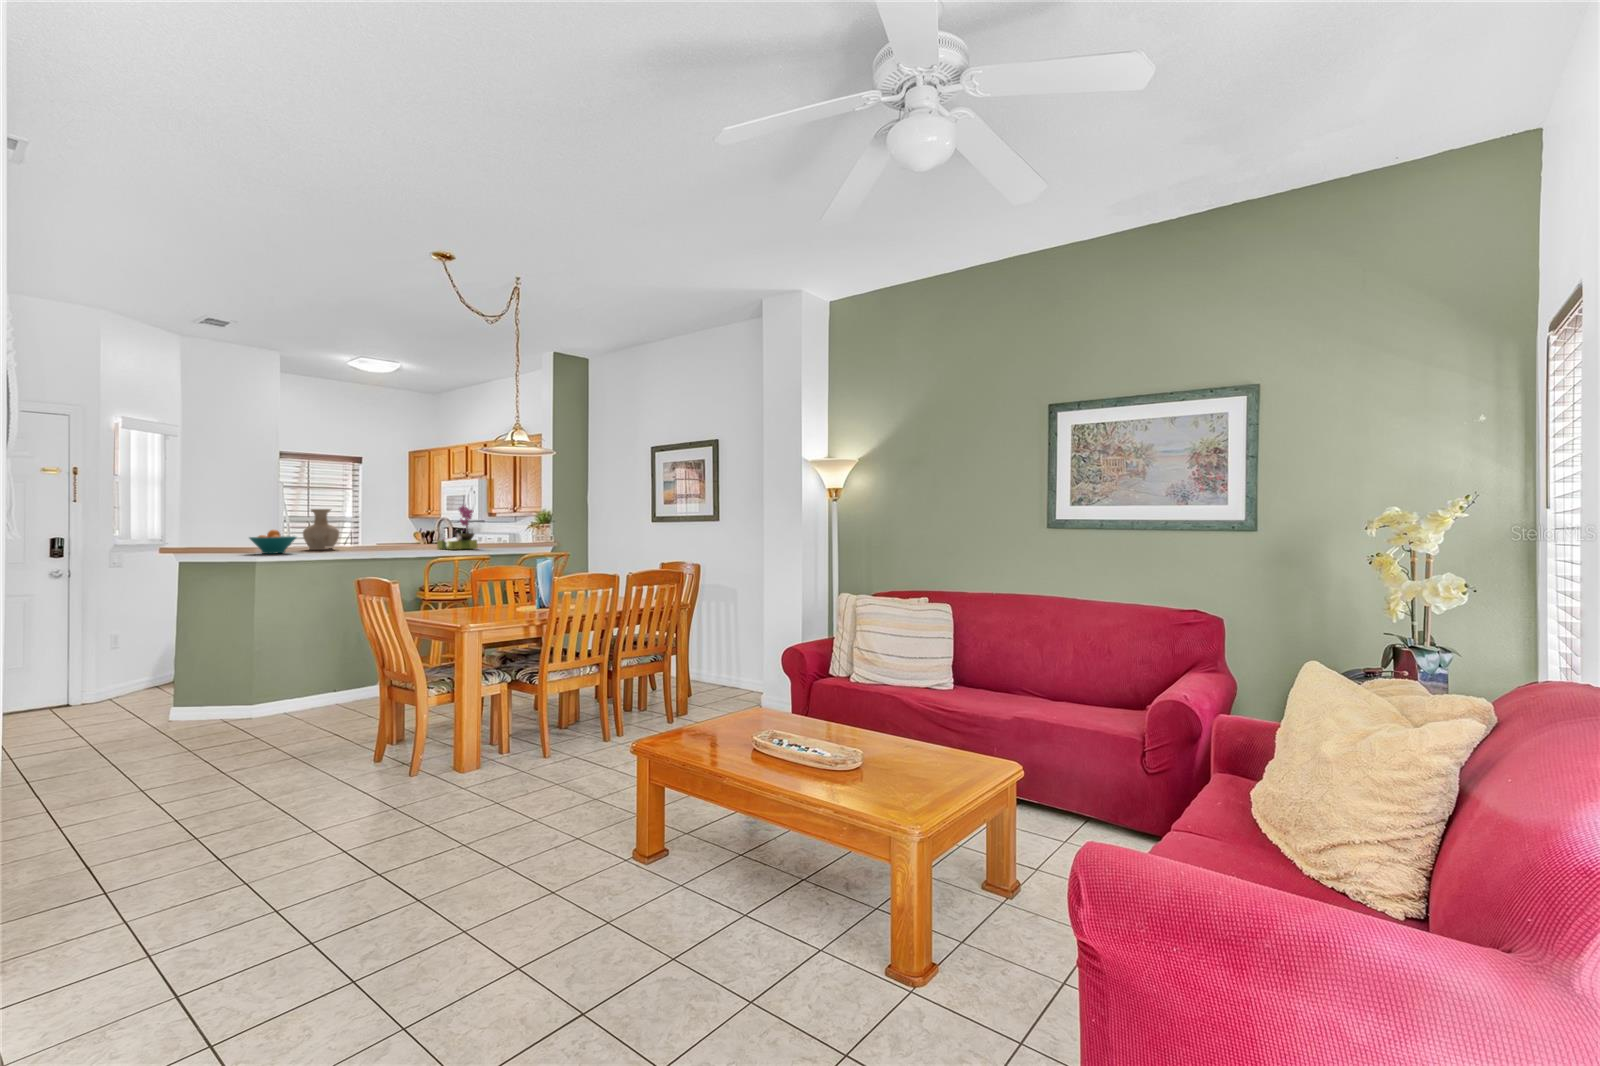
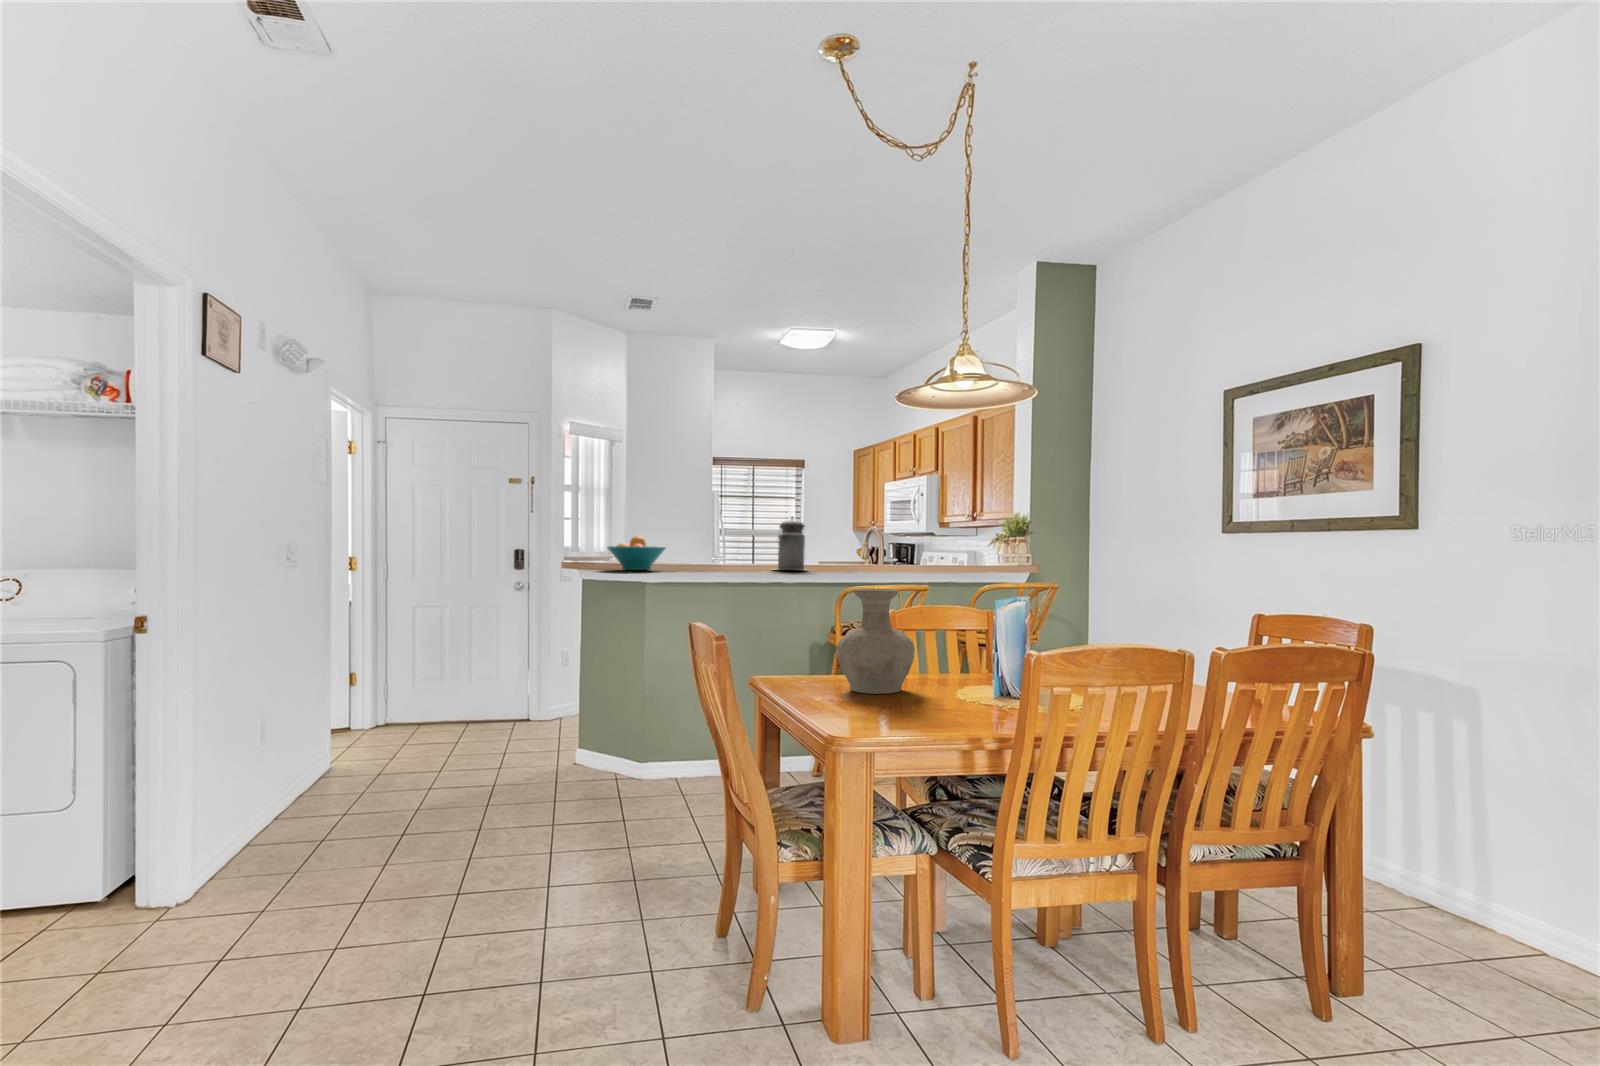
flower arrangement: present [437,505,477,550] -> none [857,502,914,572]
vase: present [303,509,339,550] -> present [837,589,915,694]
canister: none [376,514,404,550] -> present [778,517,805,570]

